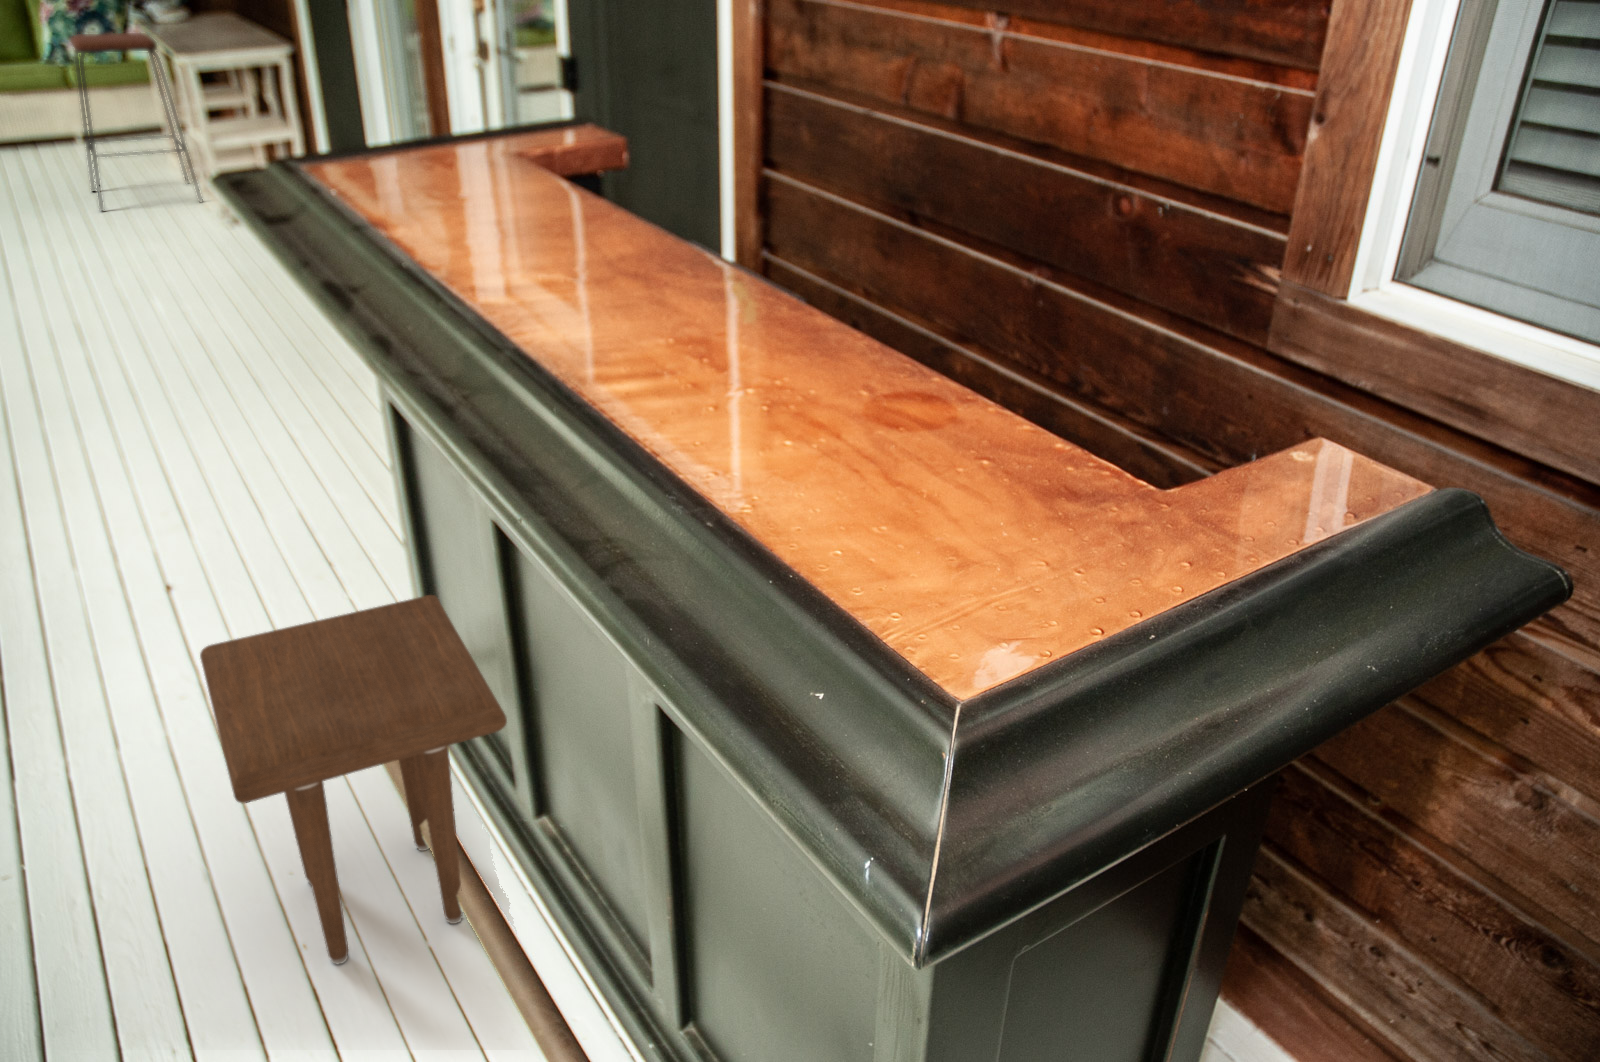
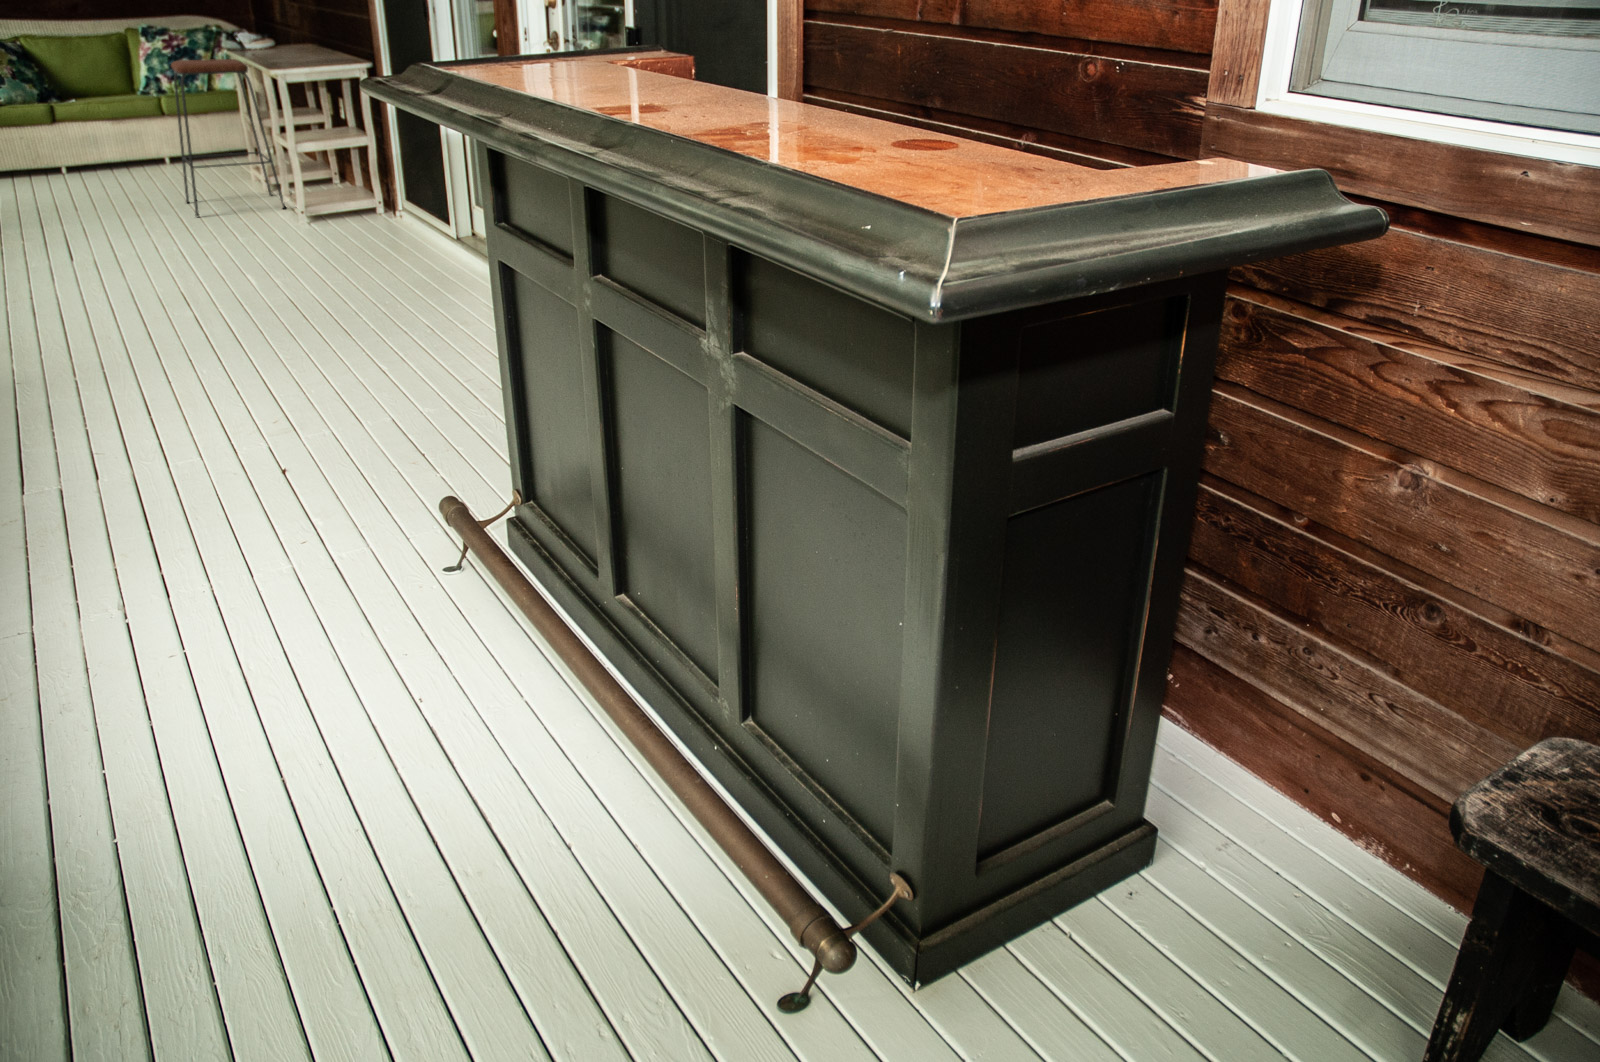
side table: present [200,595,507,964] -> none [351,422,601,713]

